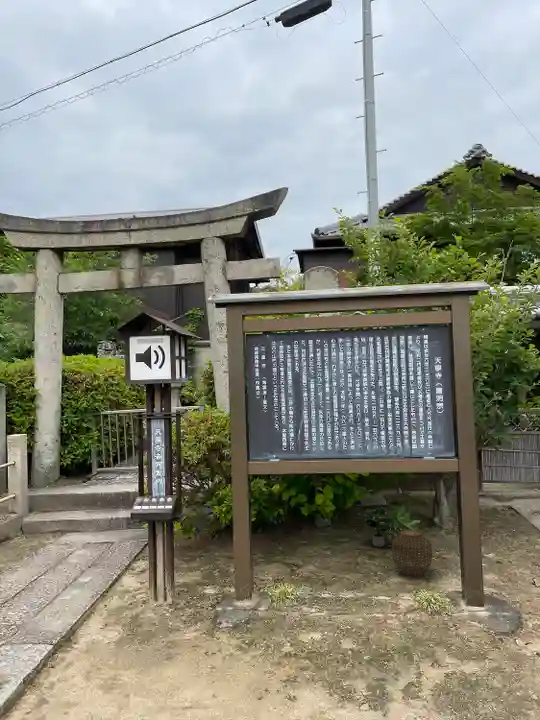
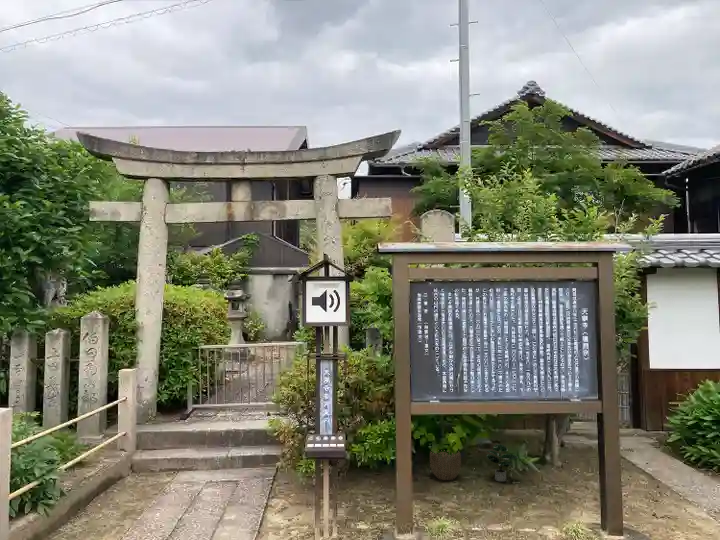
woven basket: present [392,530,432,576] -> present [430,450,461,480]

